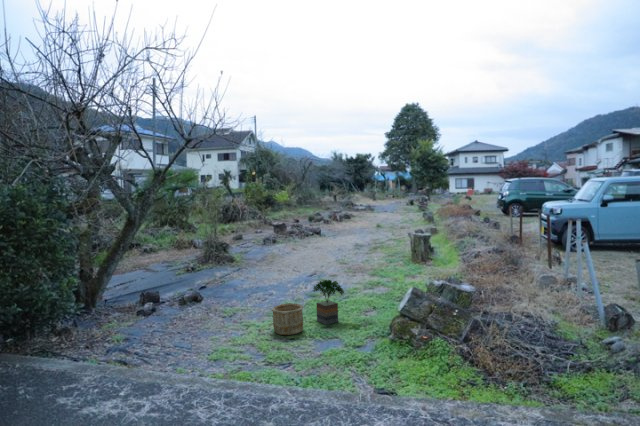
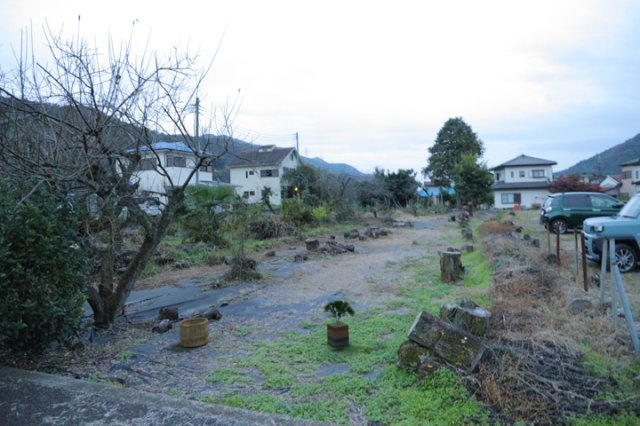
wooden bucket: present [272,303,303,335] -> present [178,317,209,347]

